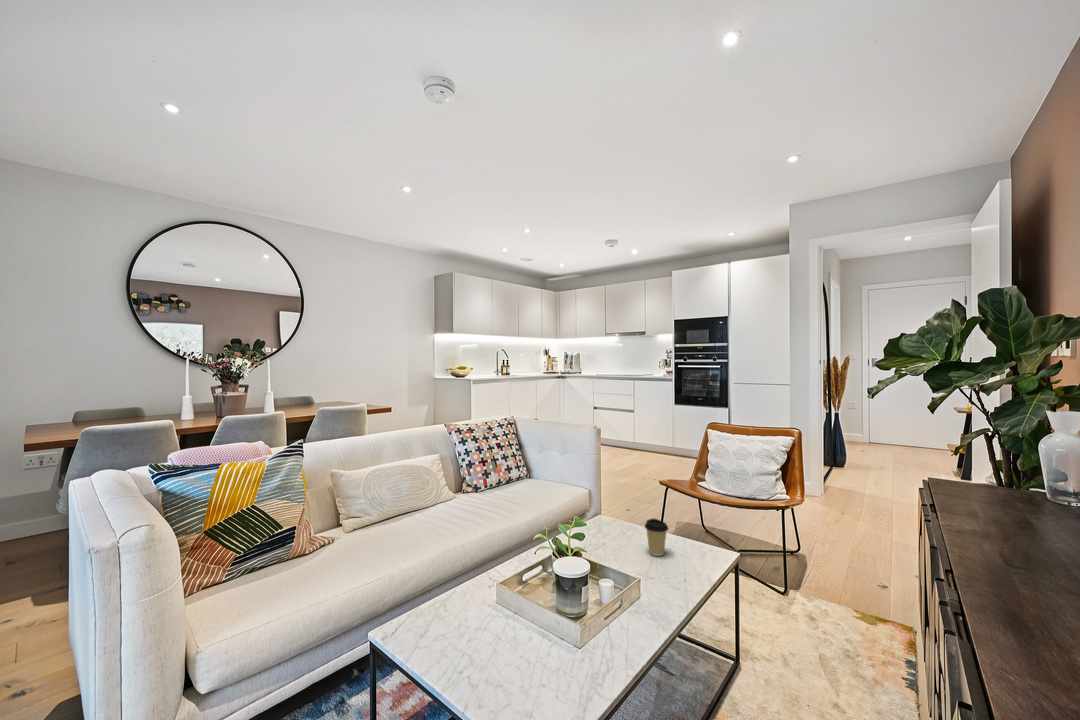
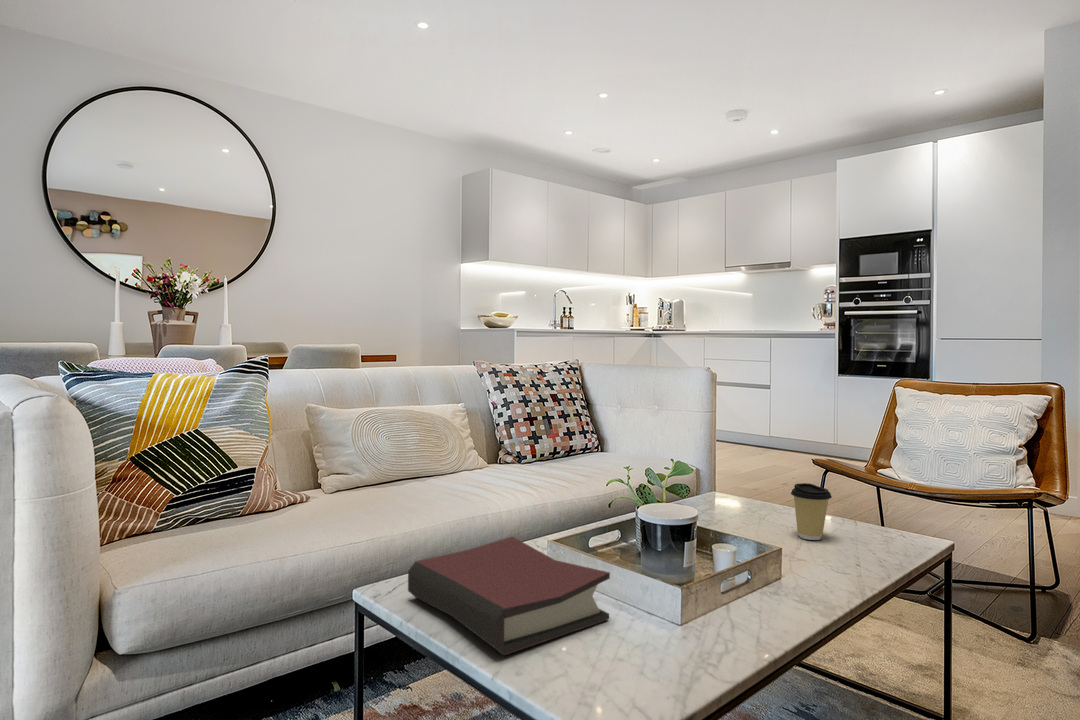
hardback book: none [403,578,534,683] -> present [408,537,610,655]

